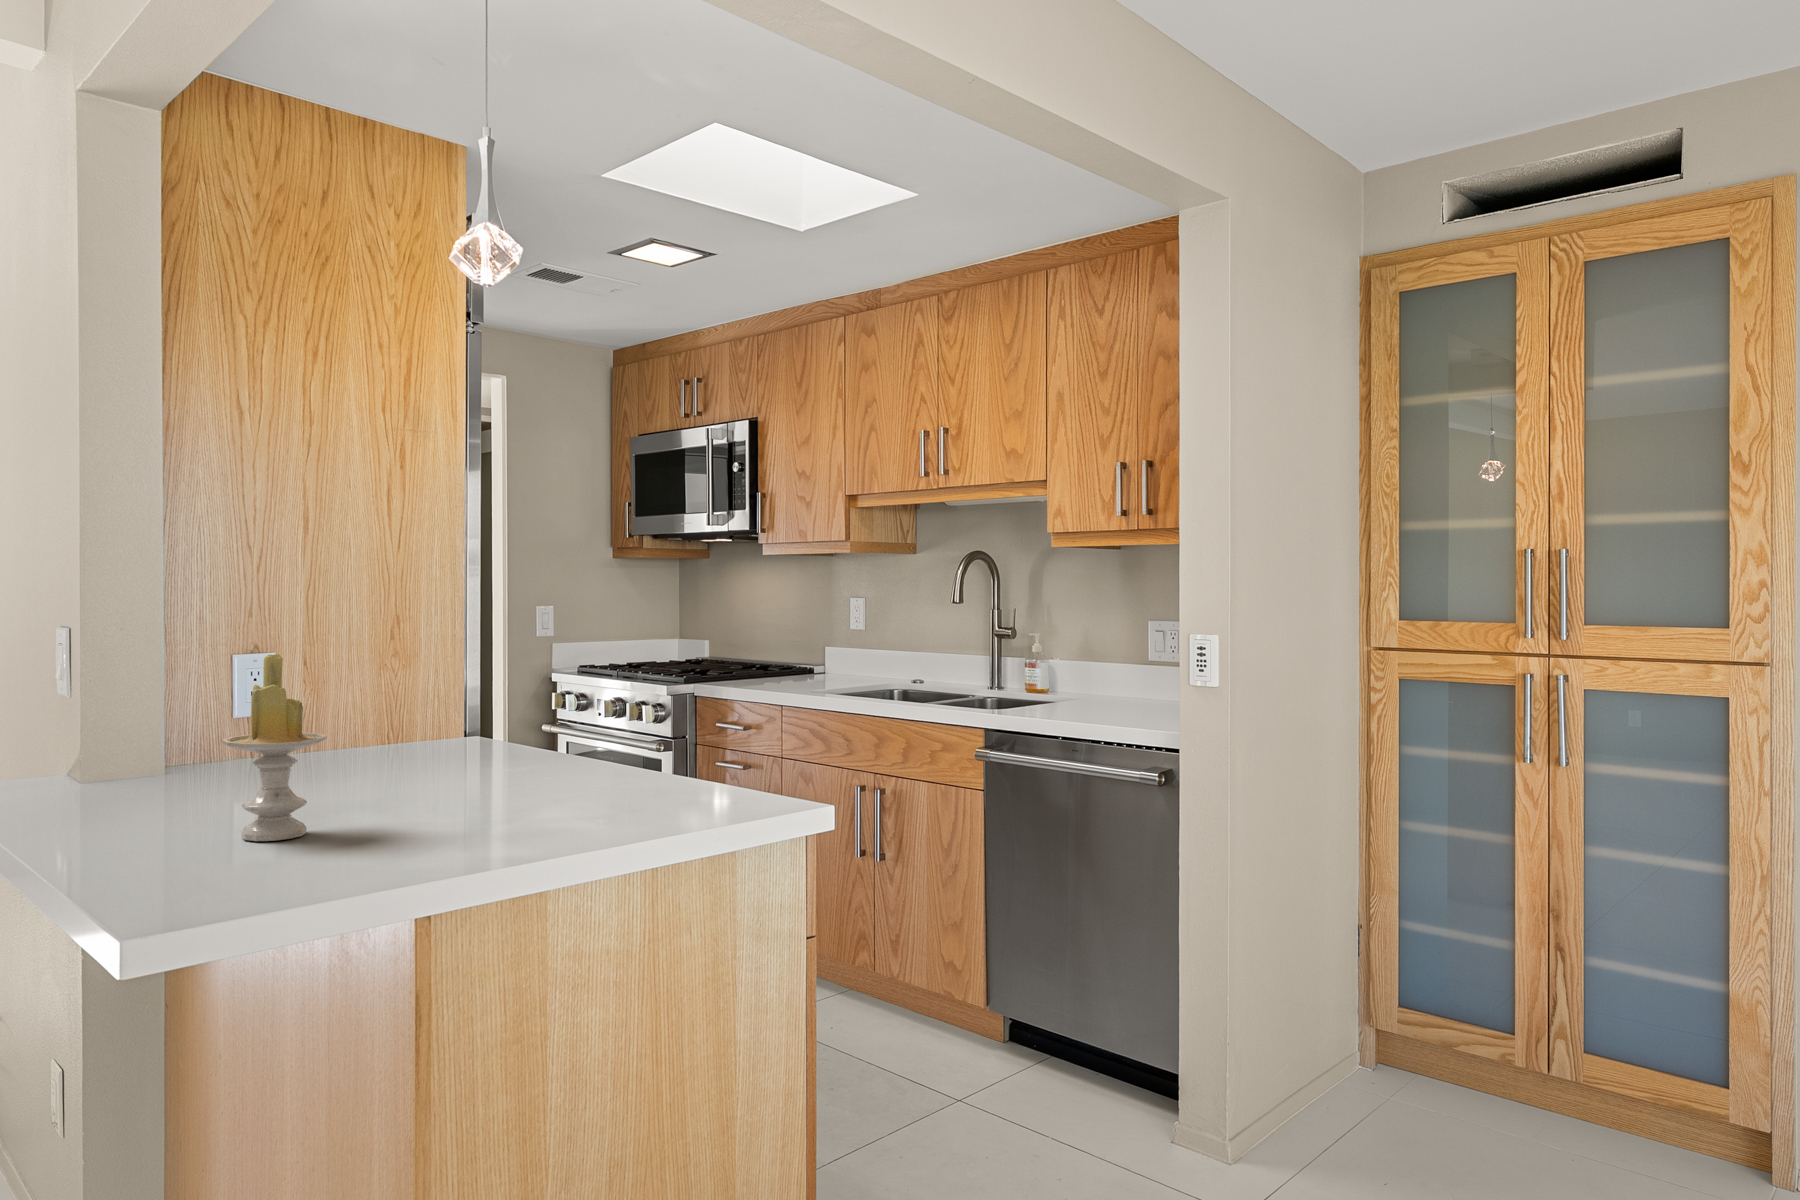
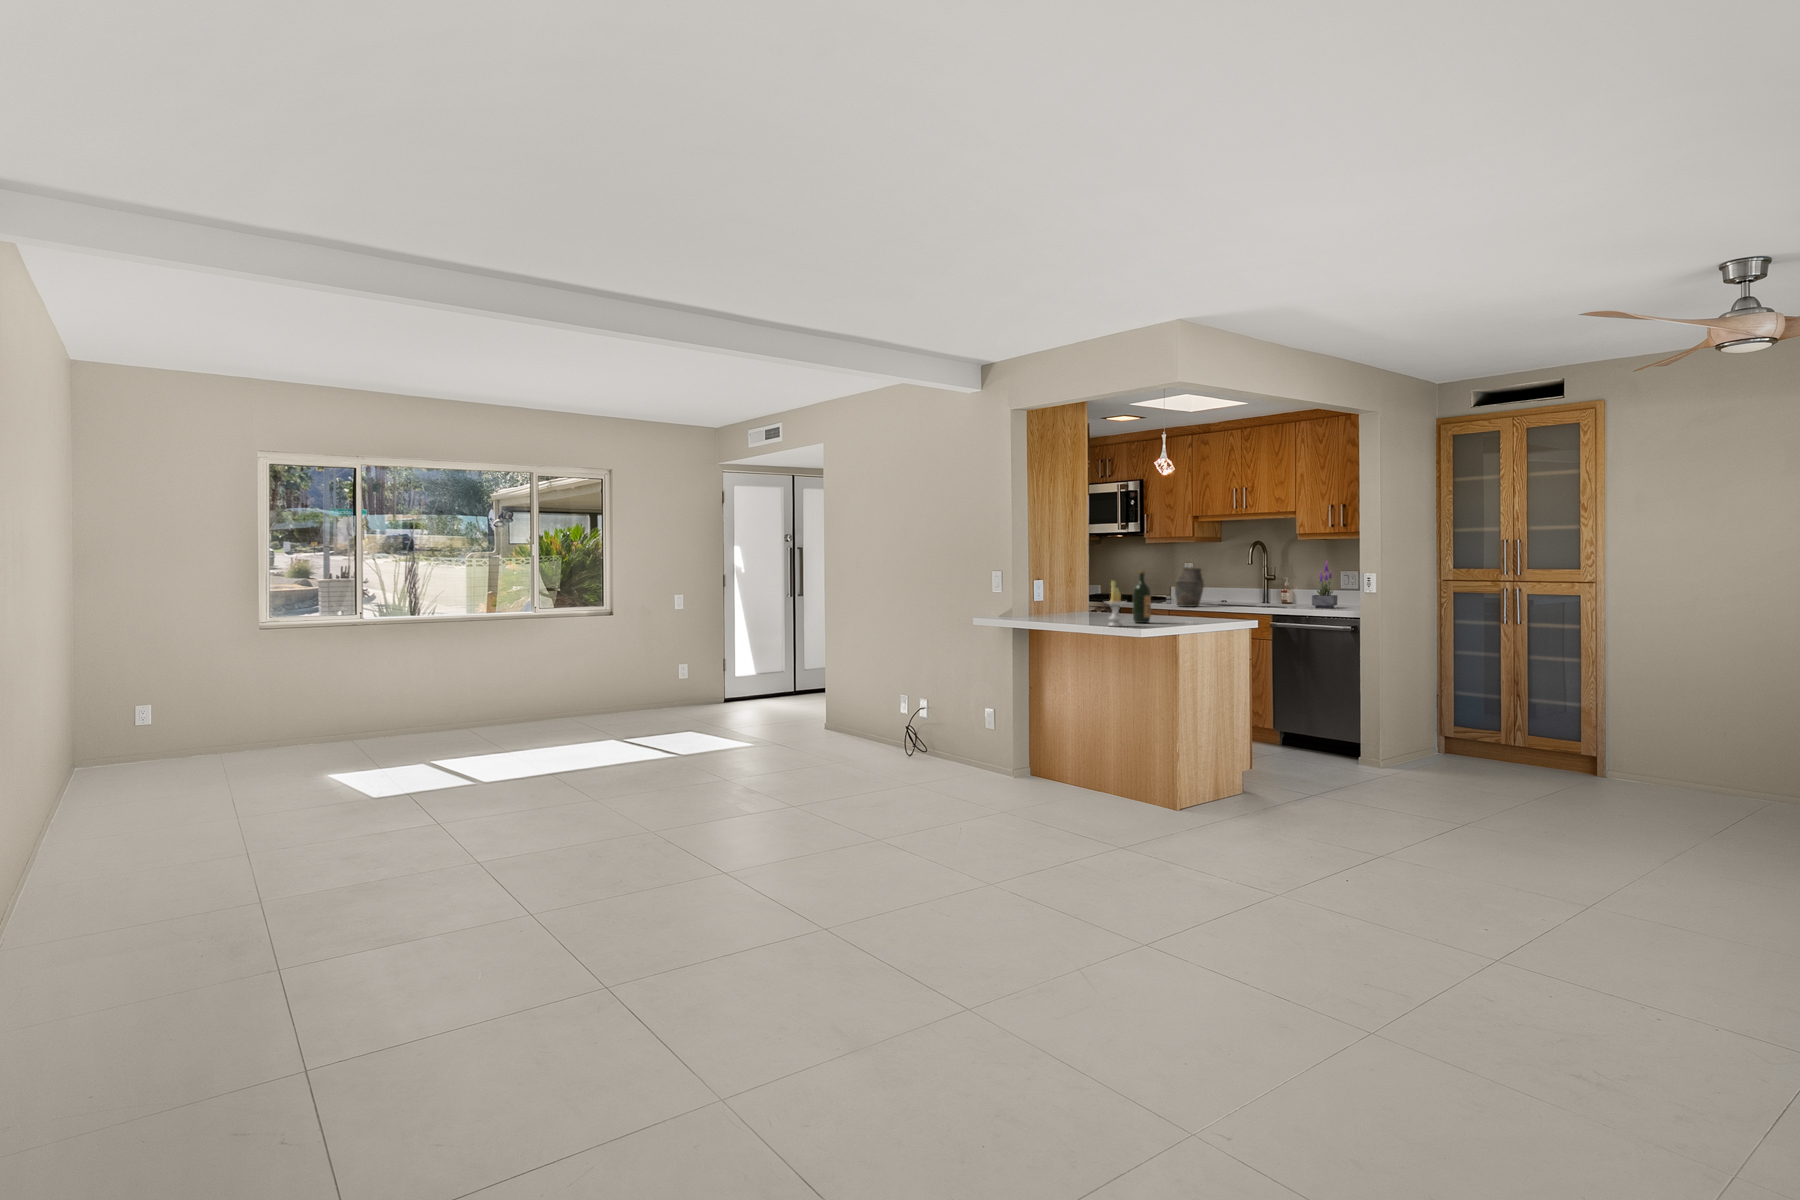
potted plant: none [1081,593,1137,703] -> present [1312,561,1337,608]
vase: none [781,602,846,696] -> present [1175,567,1204,607]
wine bottle: none [429,615,496,803] -> present [1133,571,1151,623]

